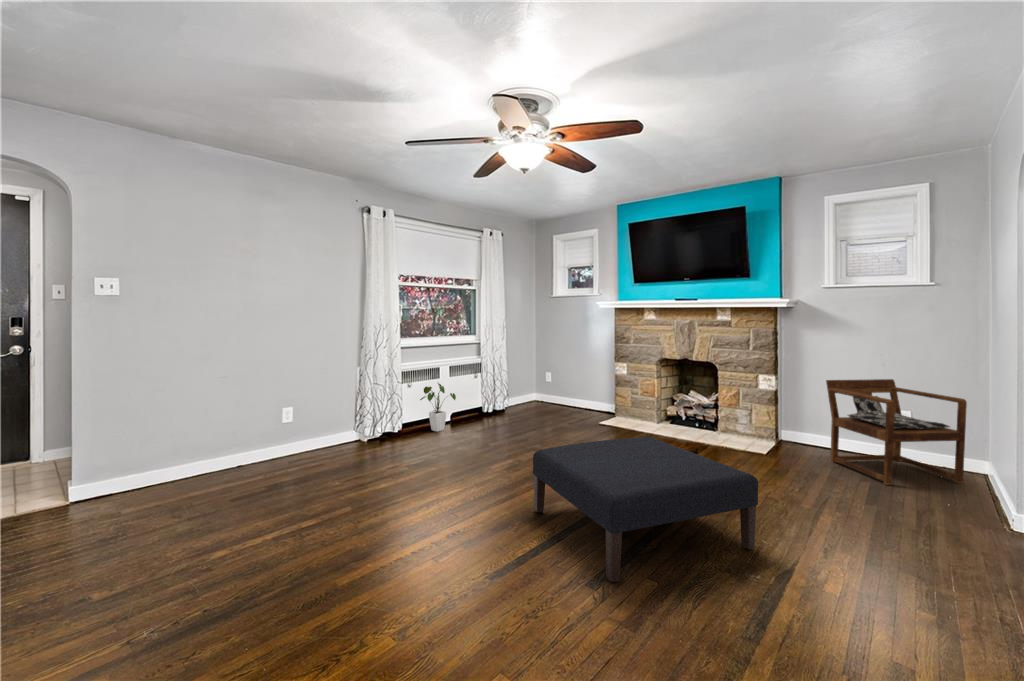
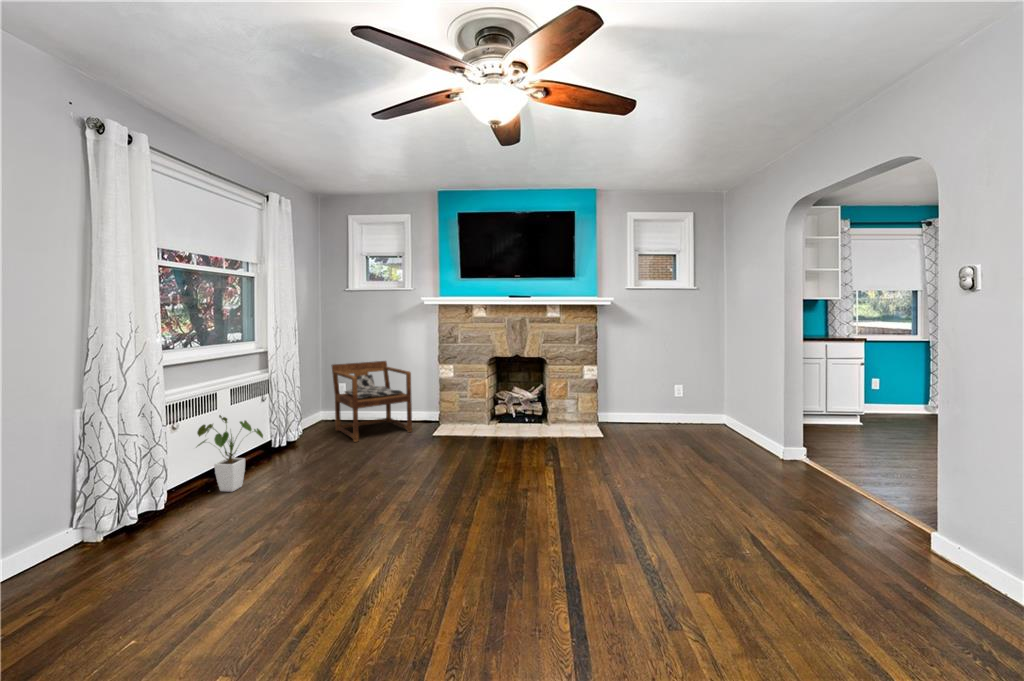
armchair: present [826,379,967,485] -> present [332,361,412,442]
ottoman: present [533,437,758,582] -> none [528,444,750,635]

